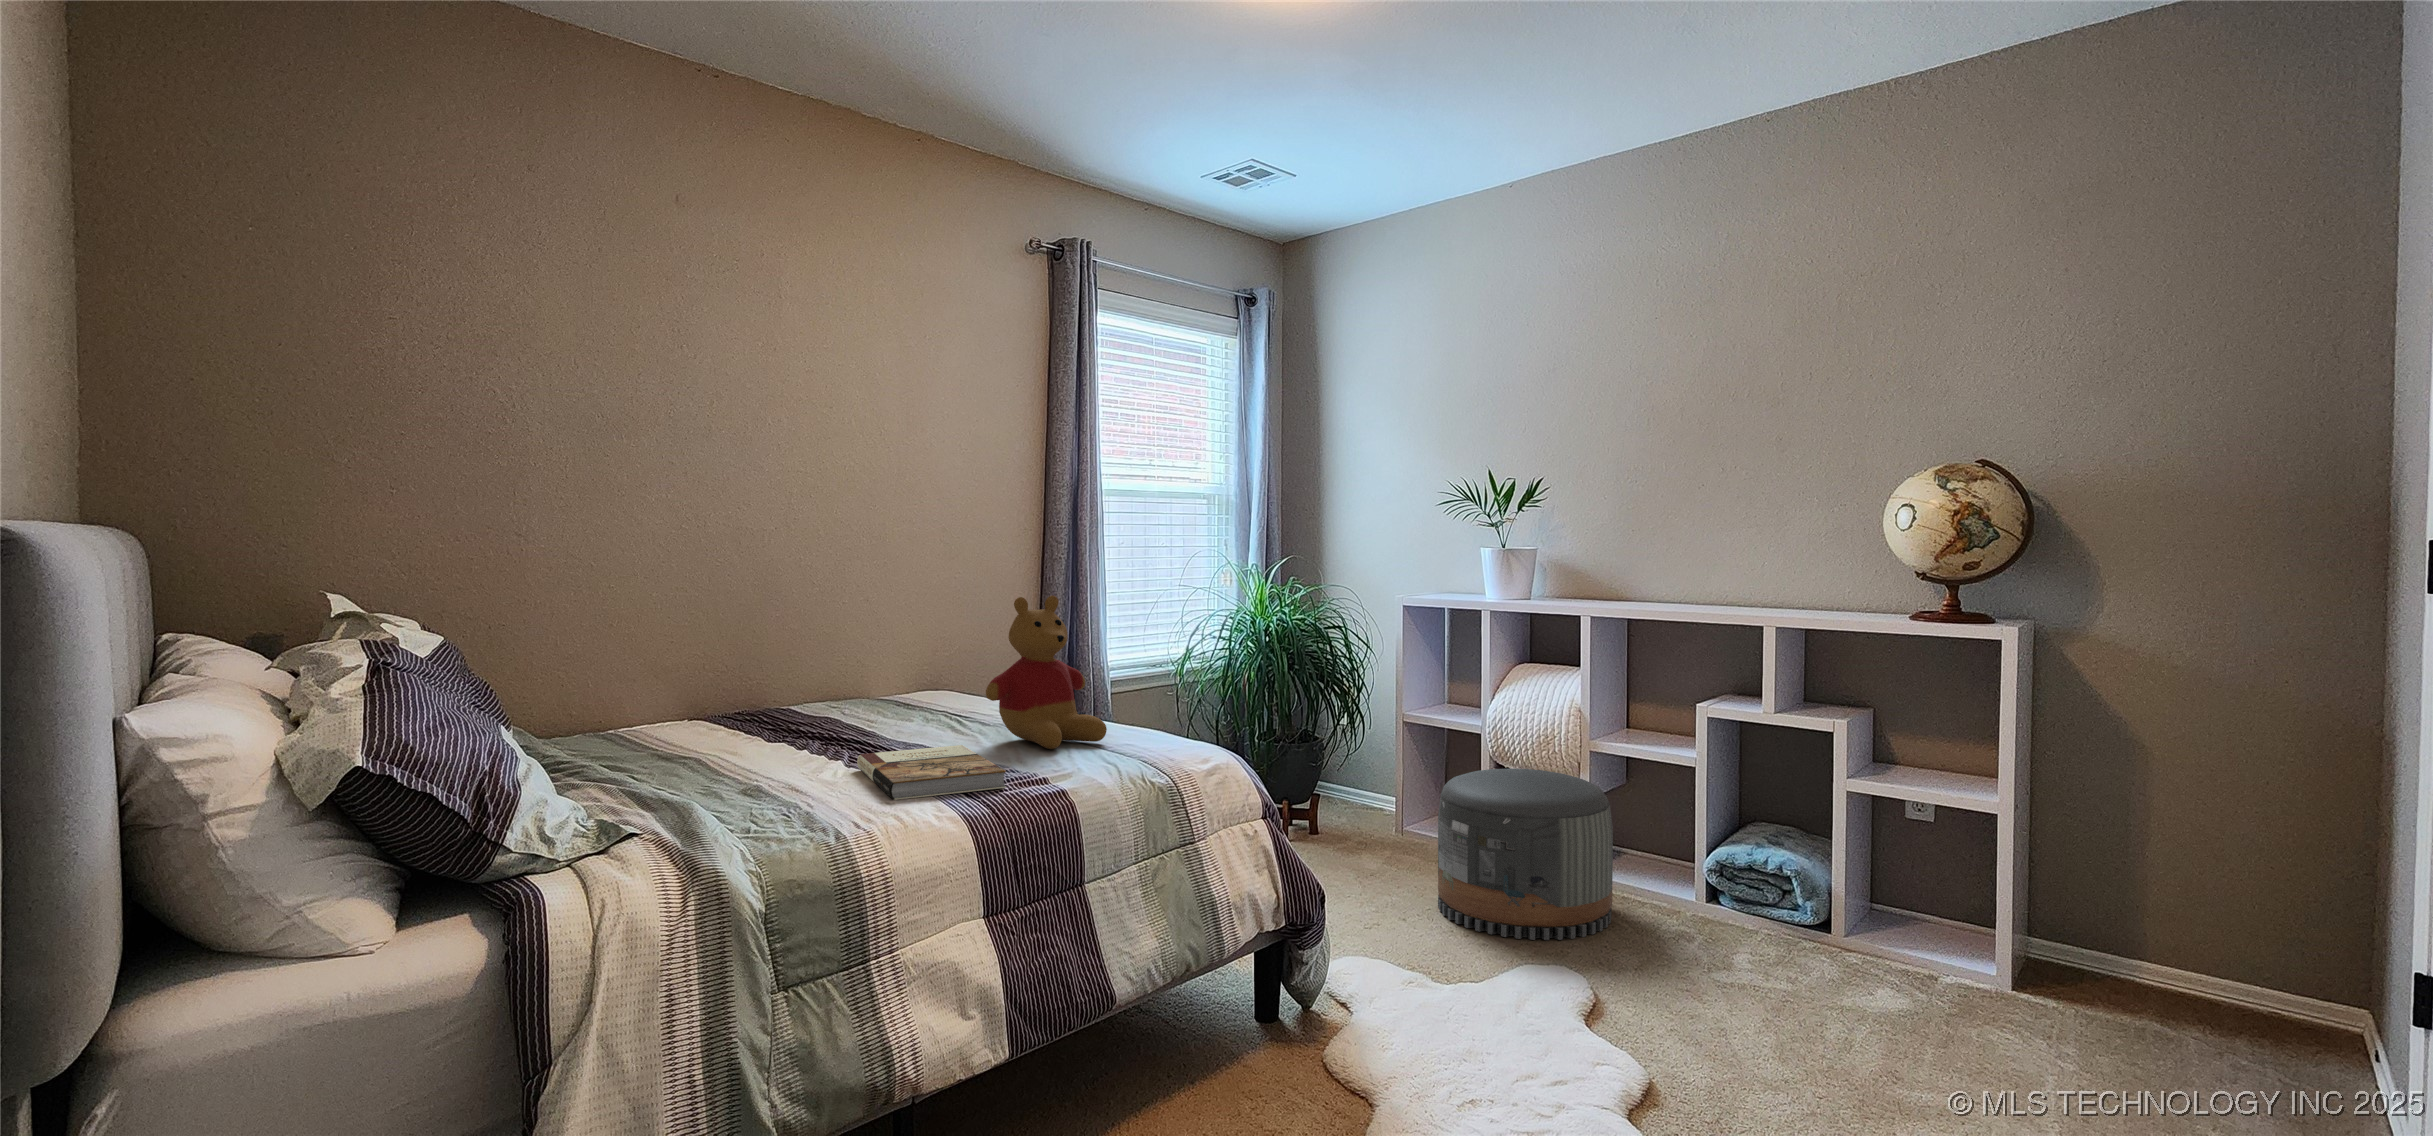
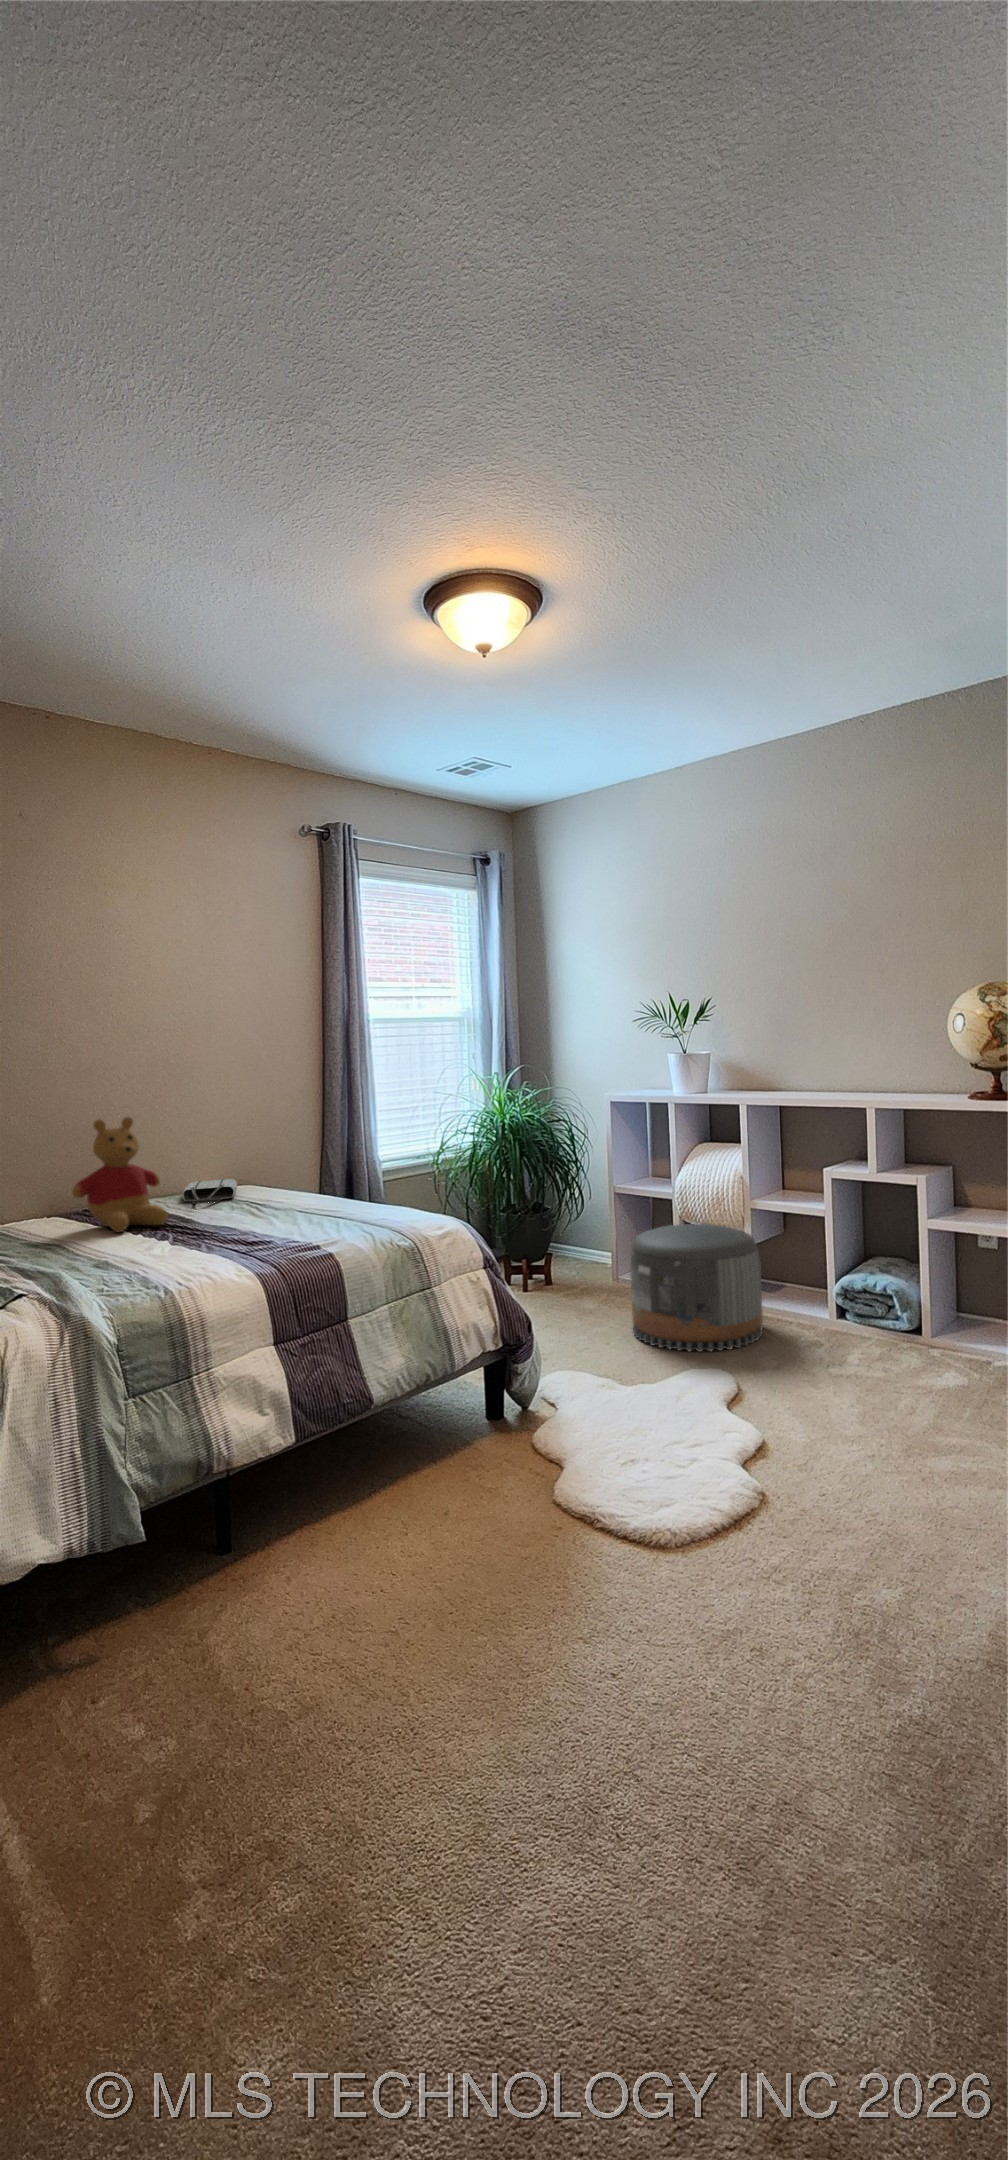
stuffed bear: present [986,596,1107,749] -> present [72,1117,168,1232]
tote bag: none [859,683,930,712] -> present [182,1179,237,1203]
book: present [857,745,1006,800] -> none [180,1224,288,1265]

